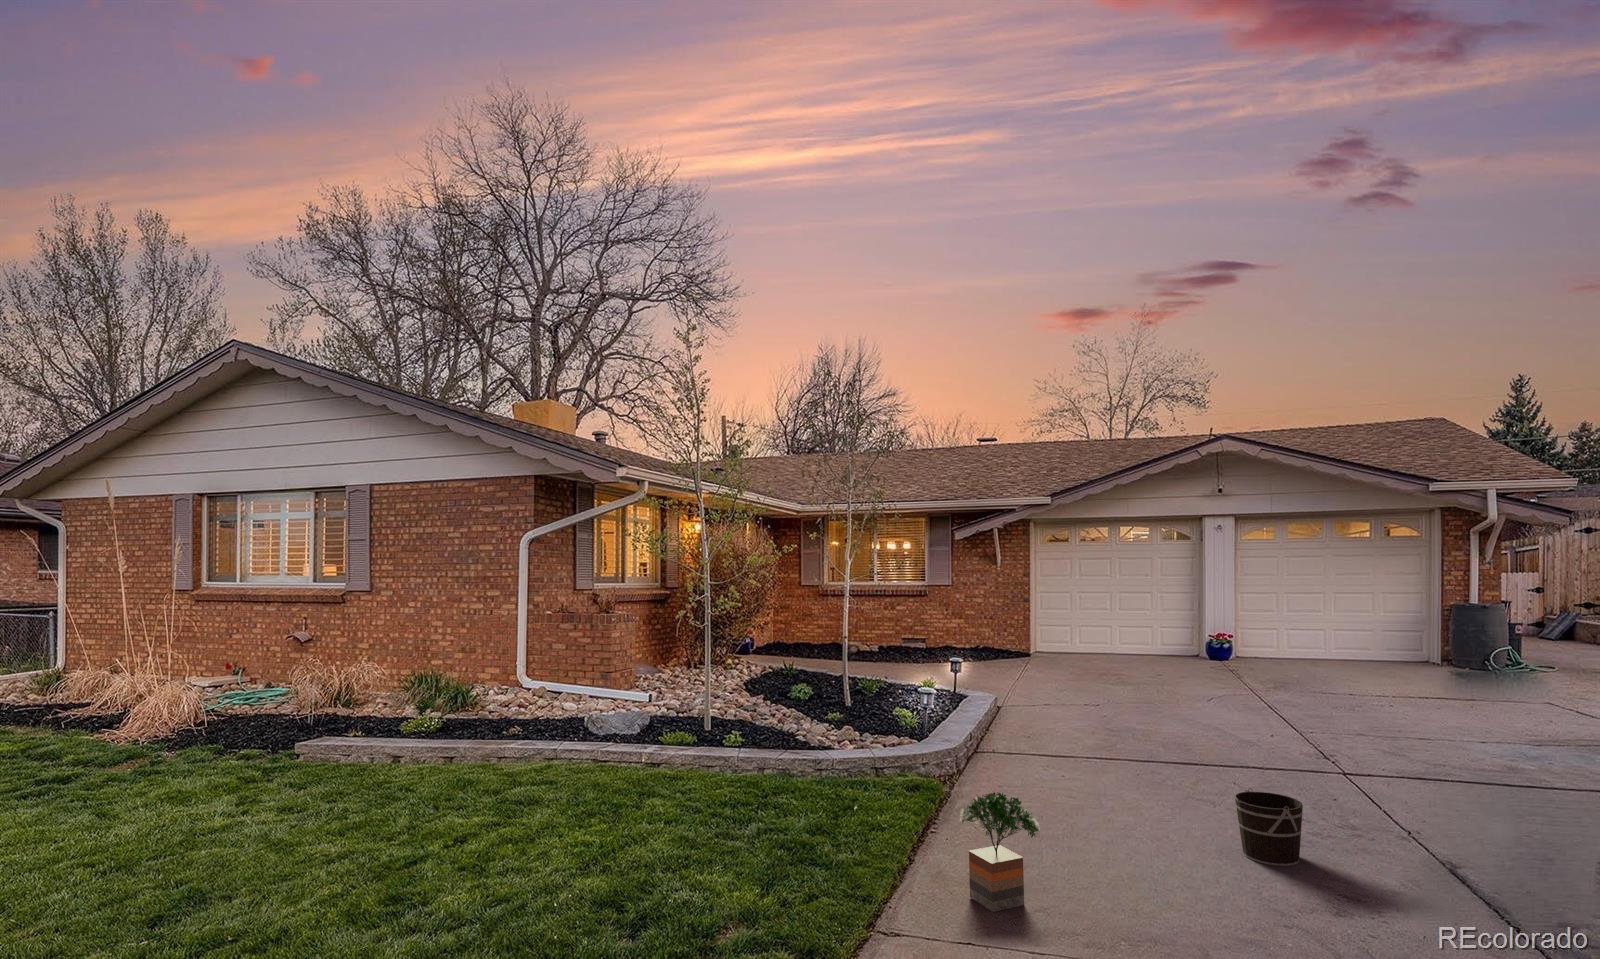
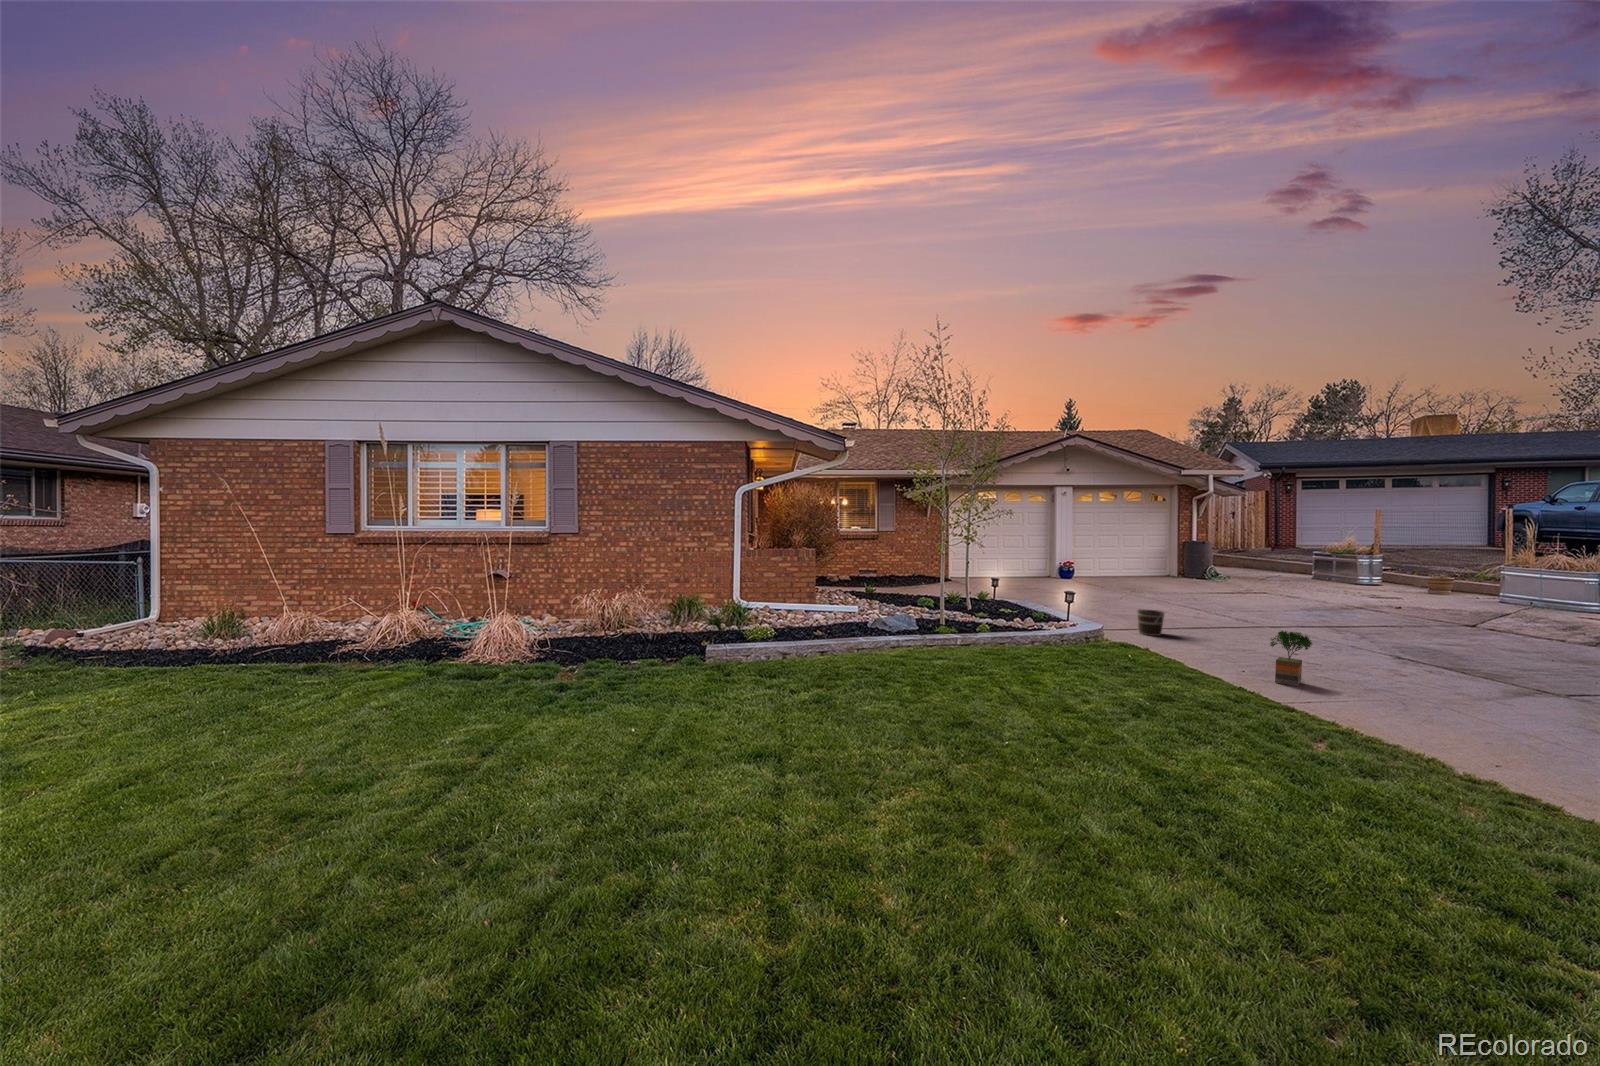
bucket: present [1235,788,1303,866] -> present [1137,609,1164,636]

